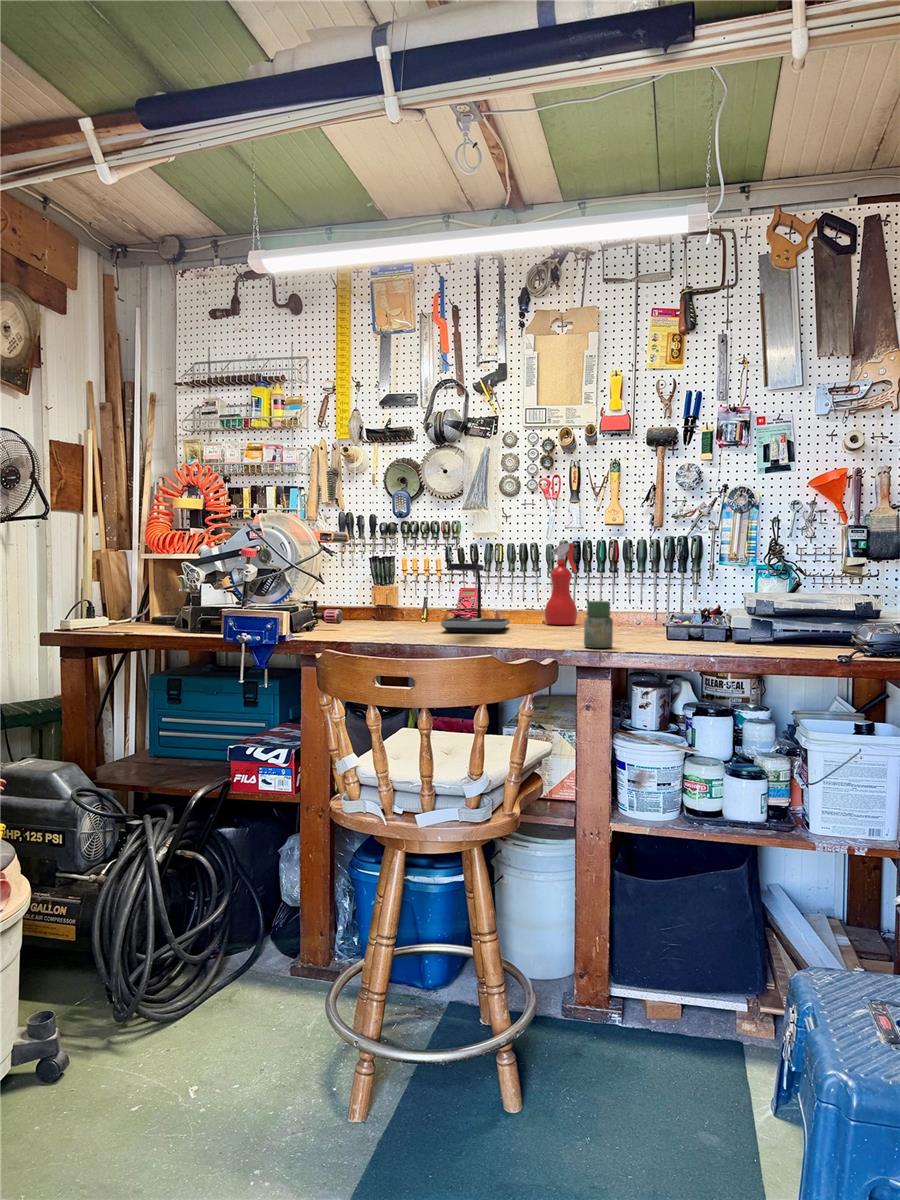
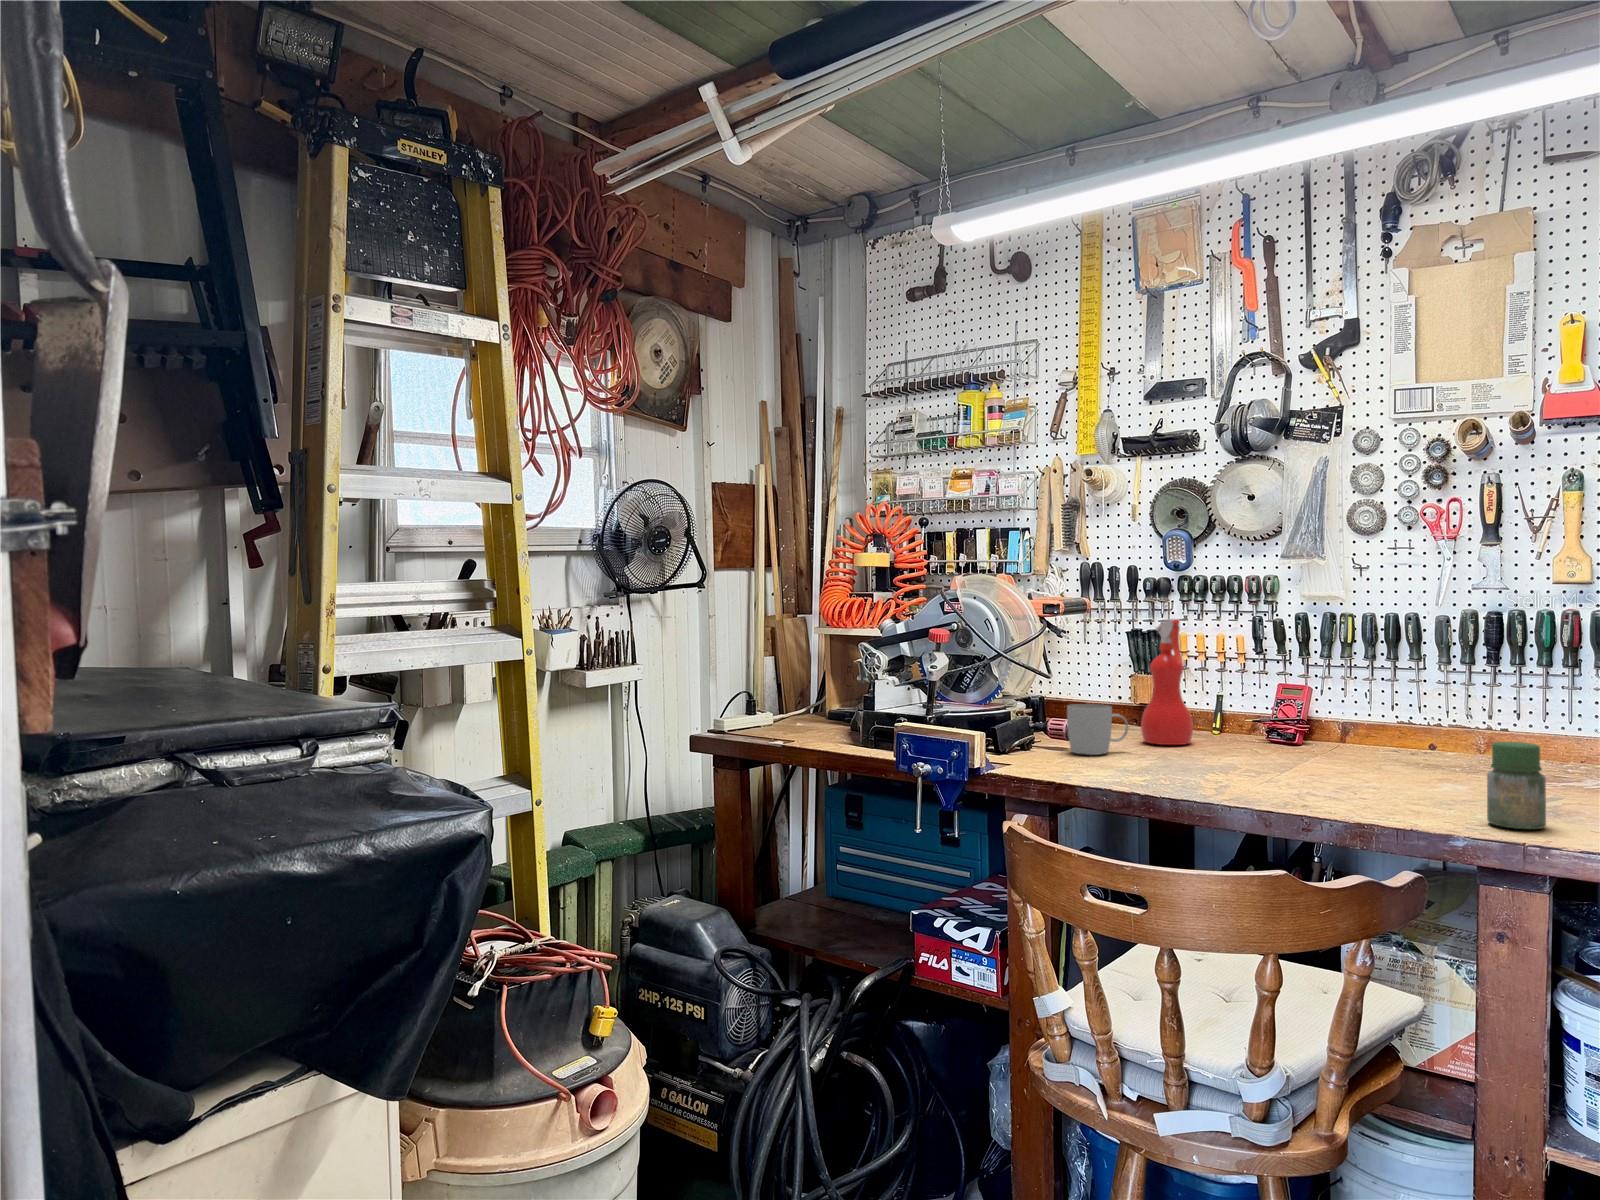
spray bottle: present [545,543,577,625] -> present [1141,619,1193,745]
desk lamp: present [441,563,509,633] -> none [1234,662,1361,773]
mug: none [336,599,375,631] -> present [1067,704,1128,755]

